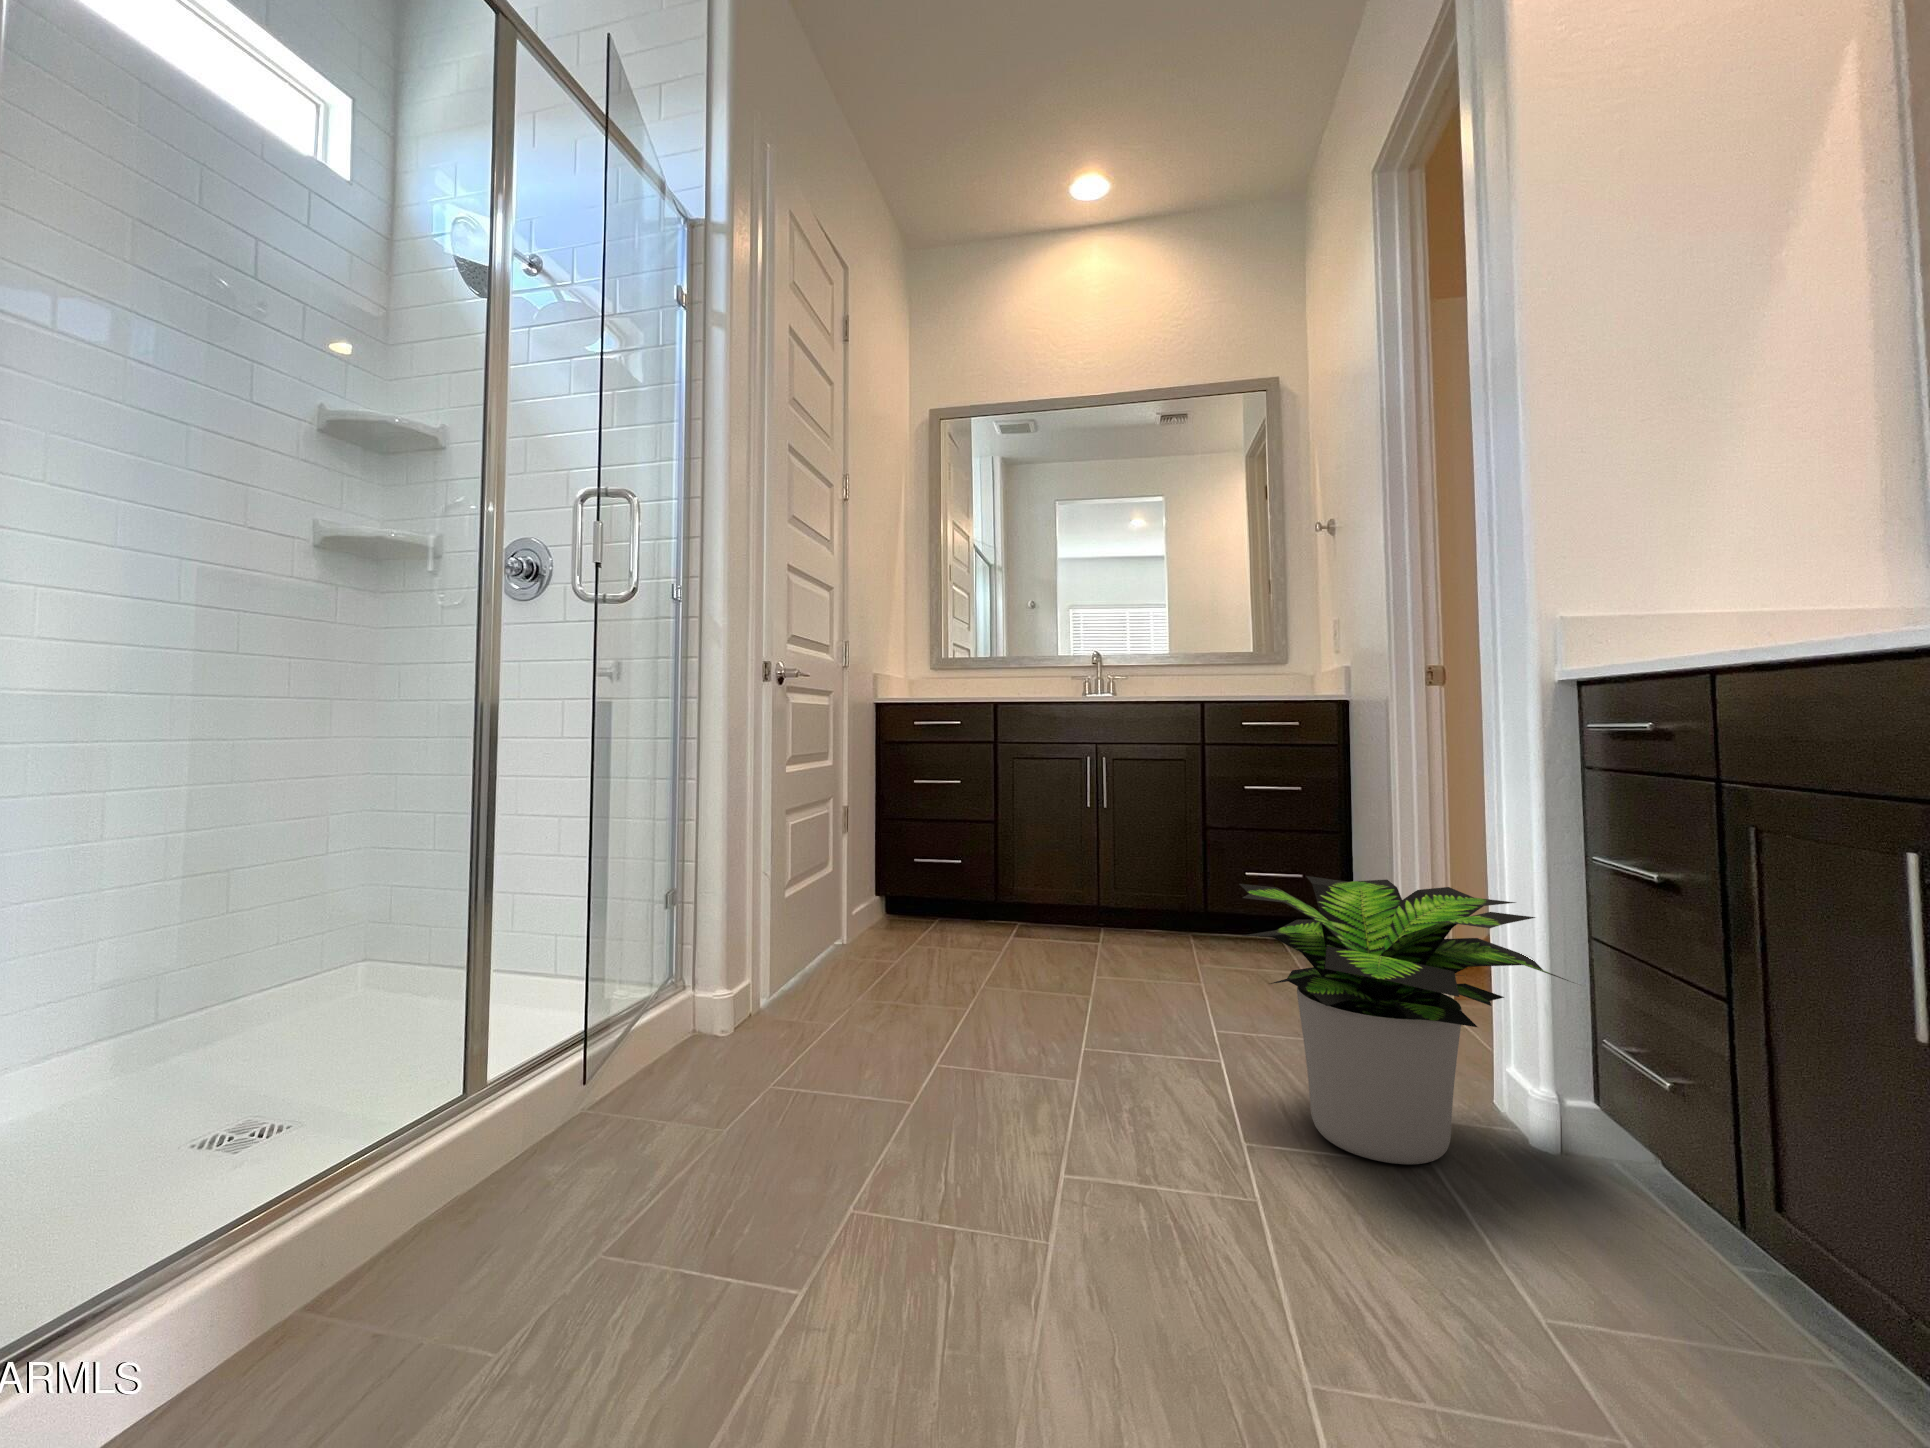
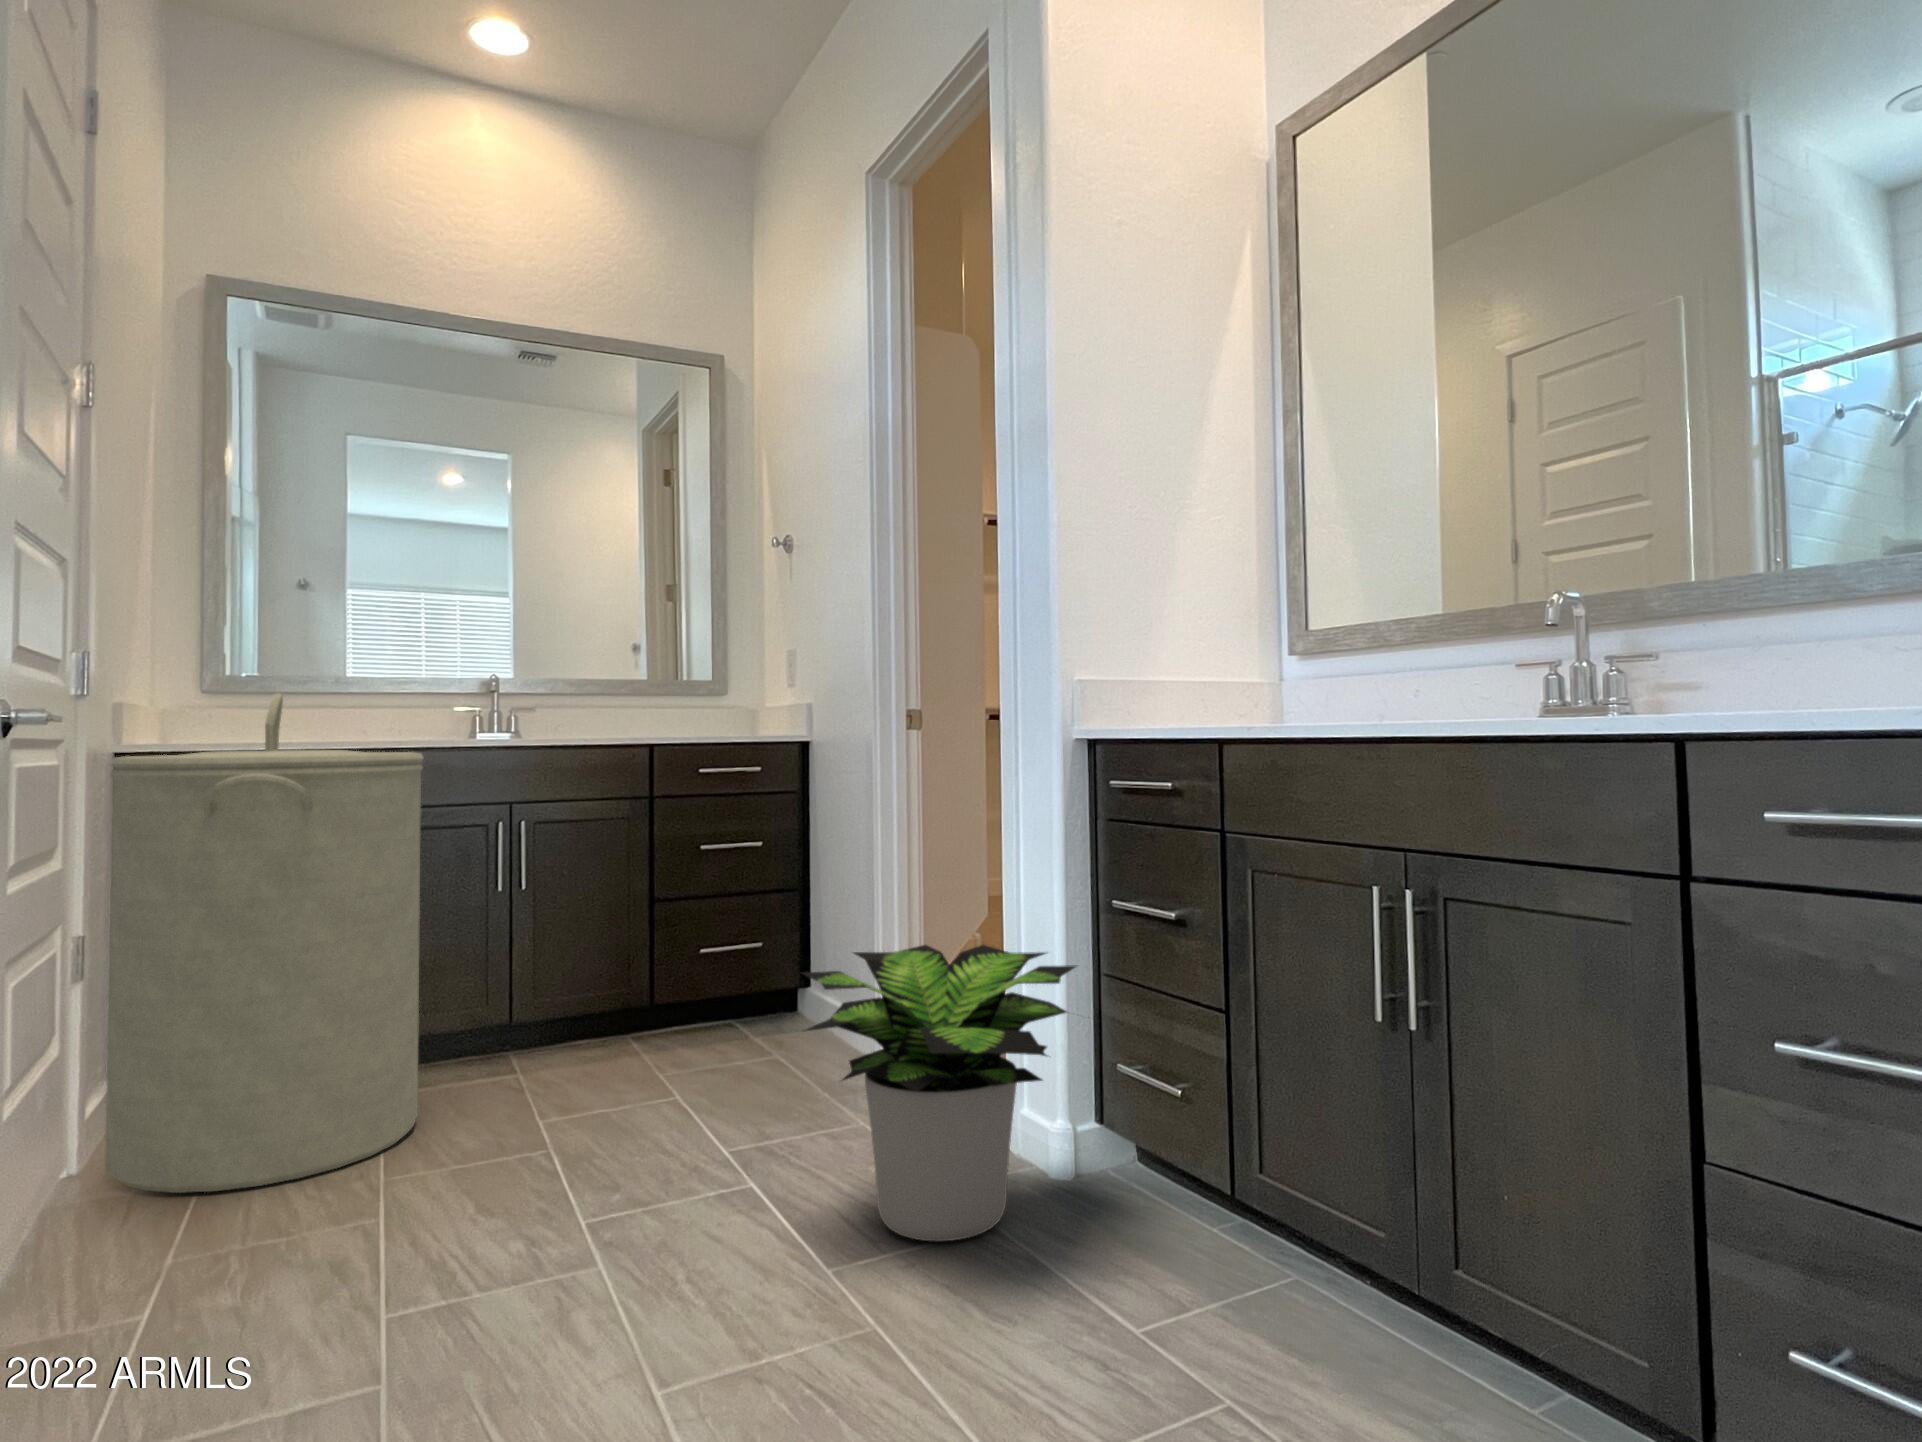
laundry hamper: none [851,664,1024,978] -> present [105,693,424,1193]

